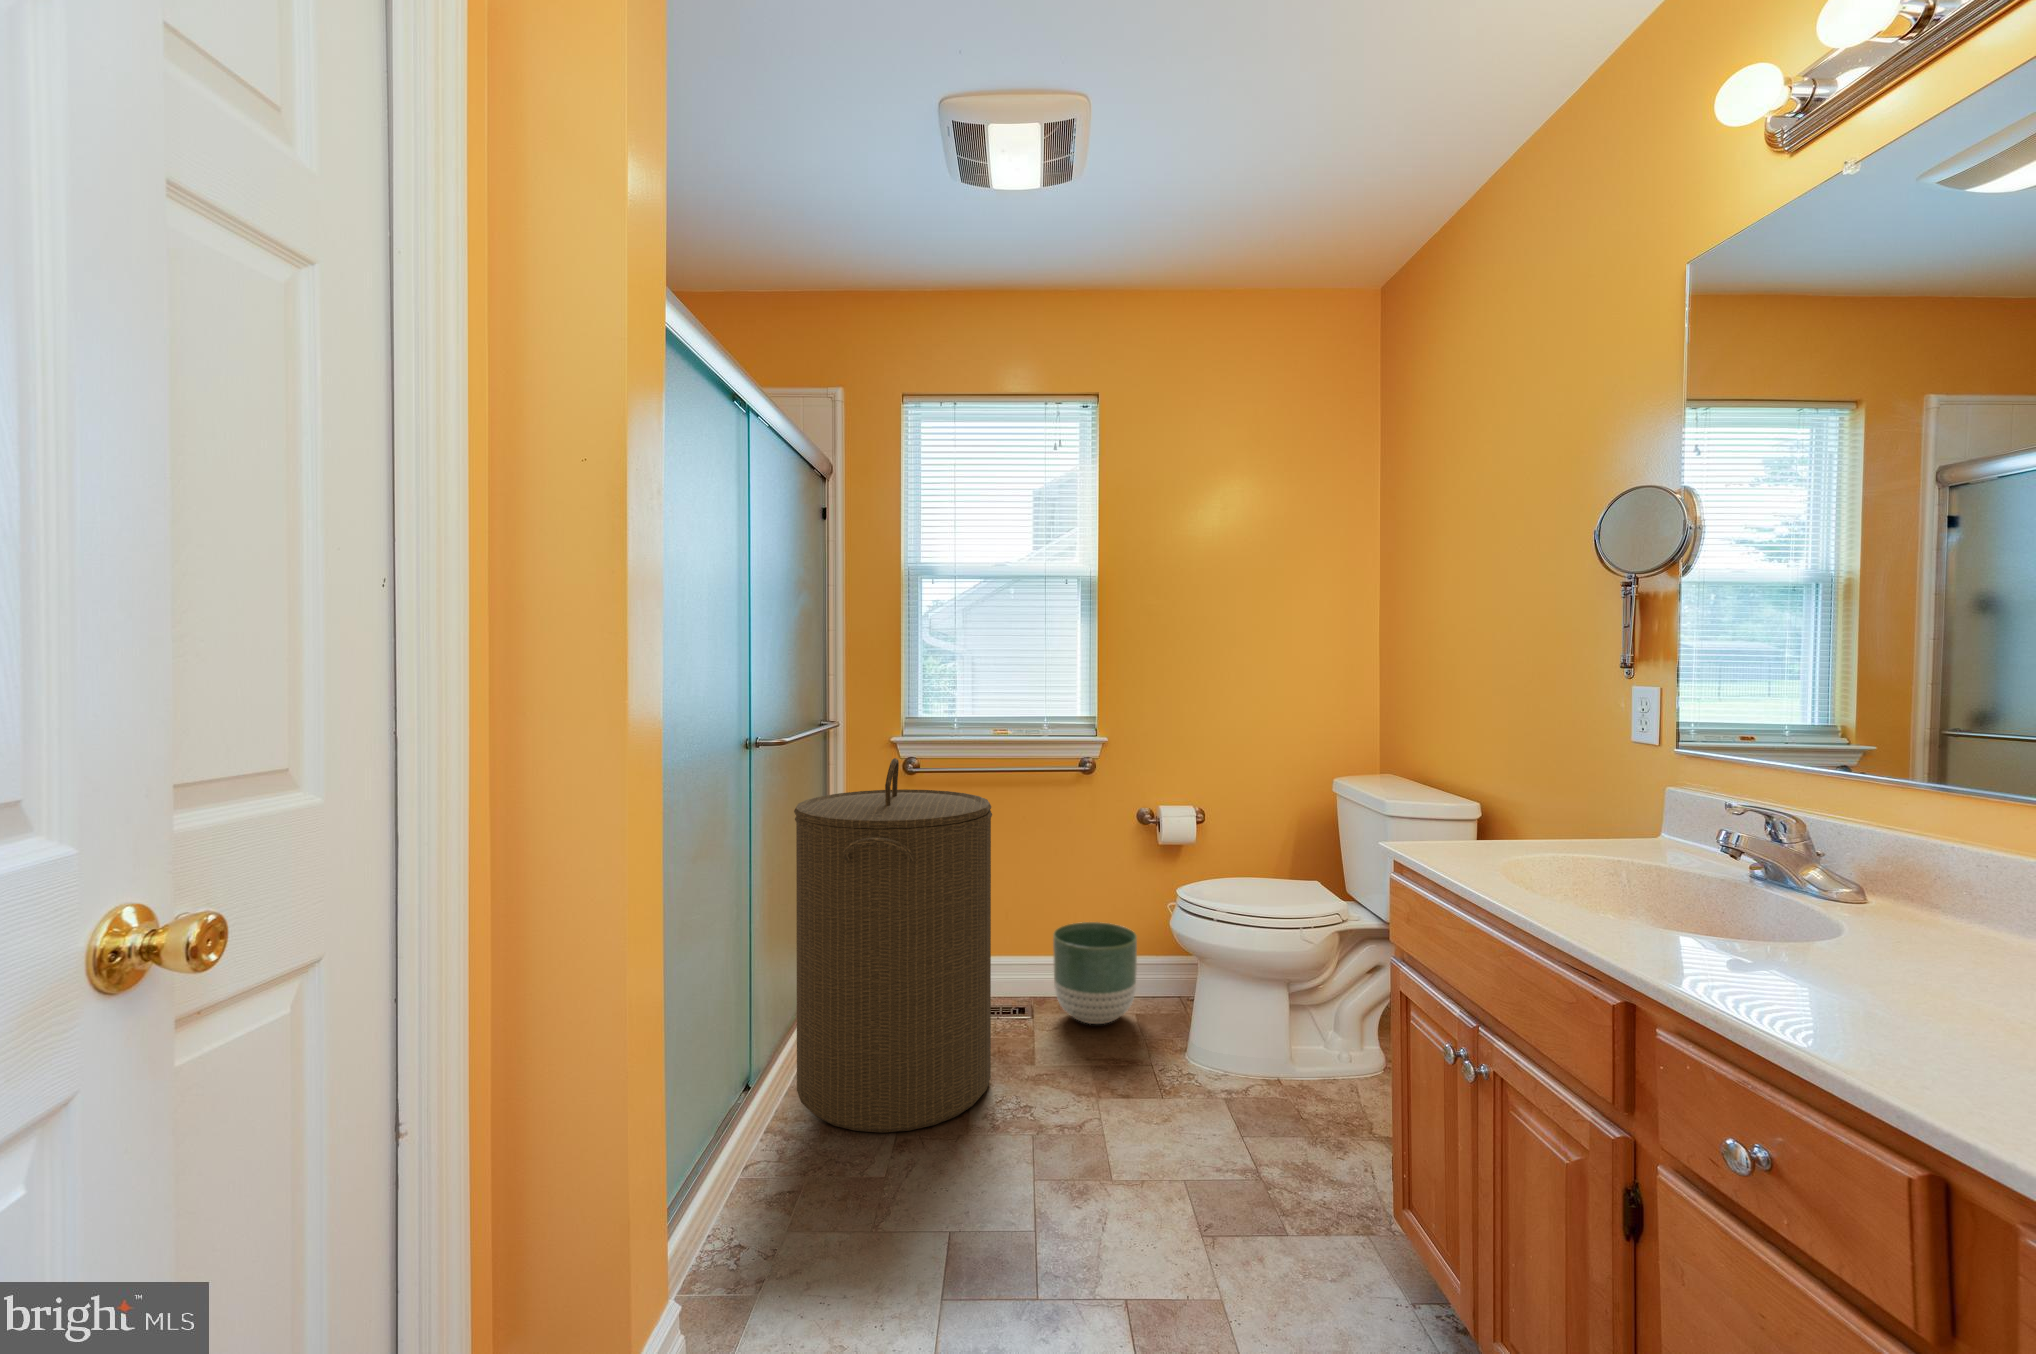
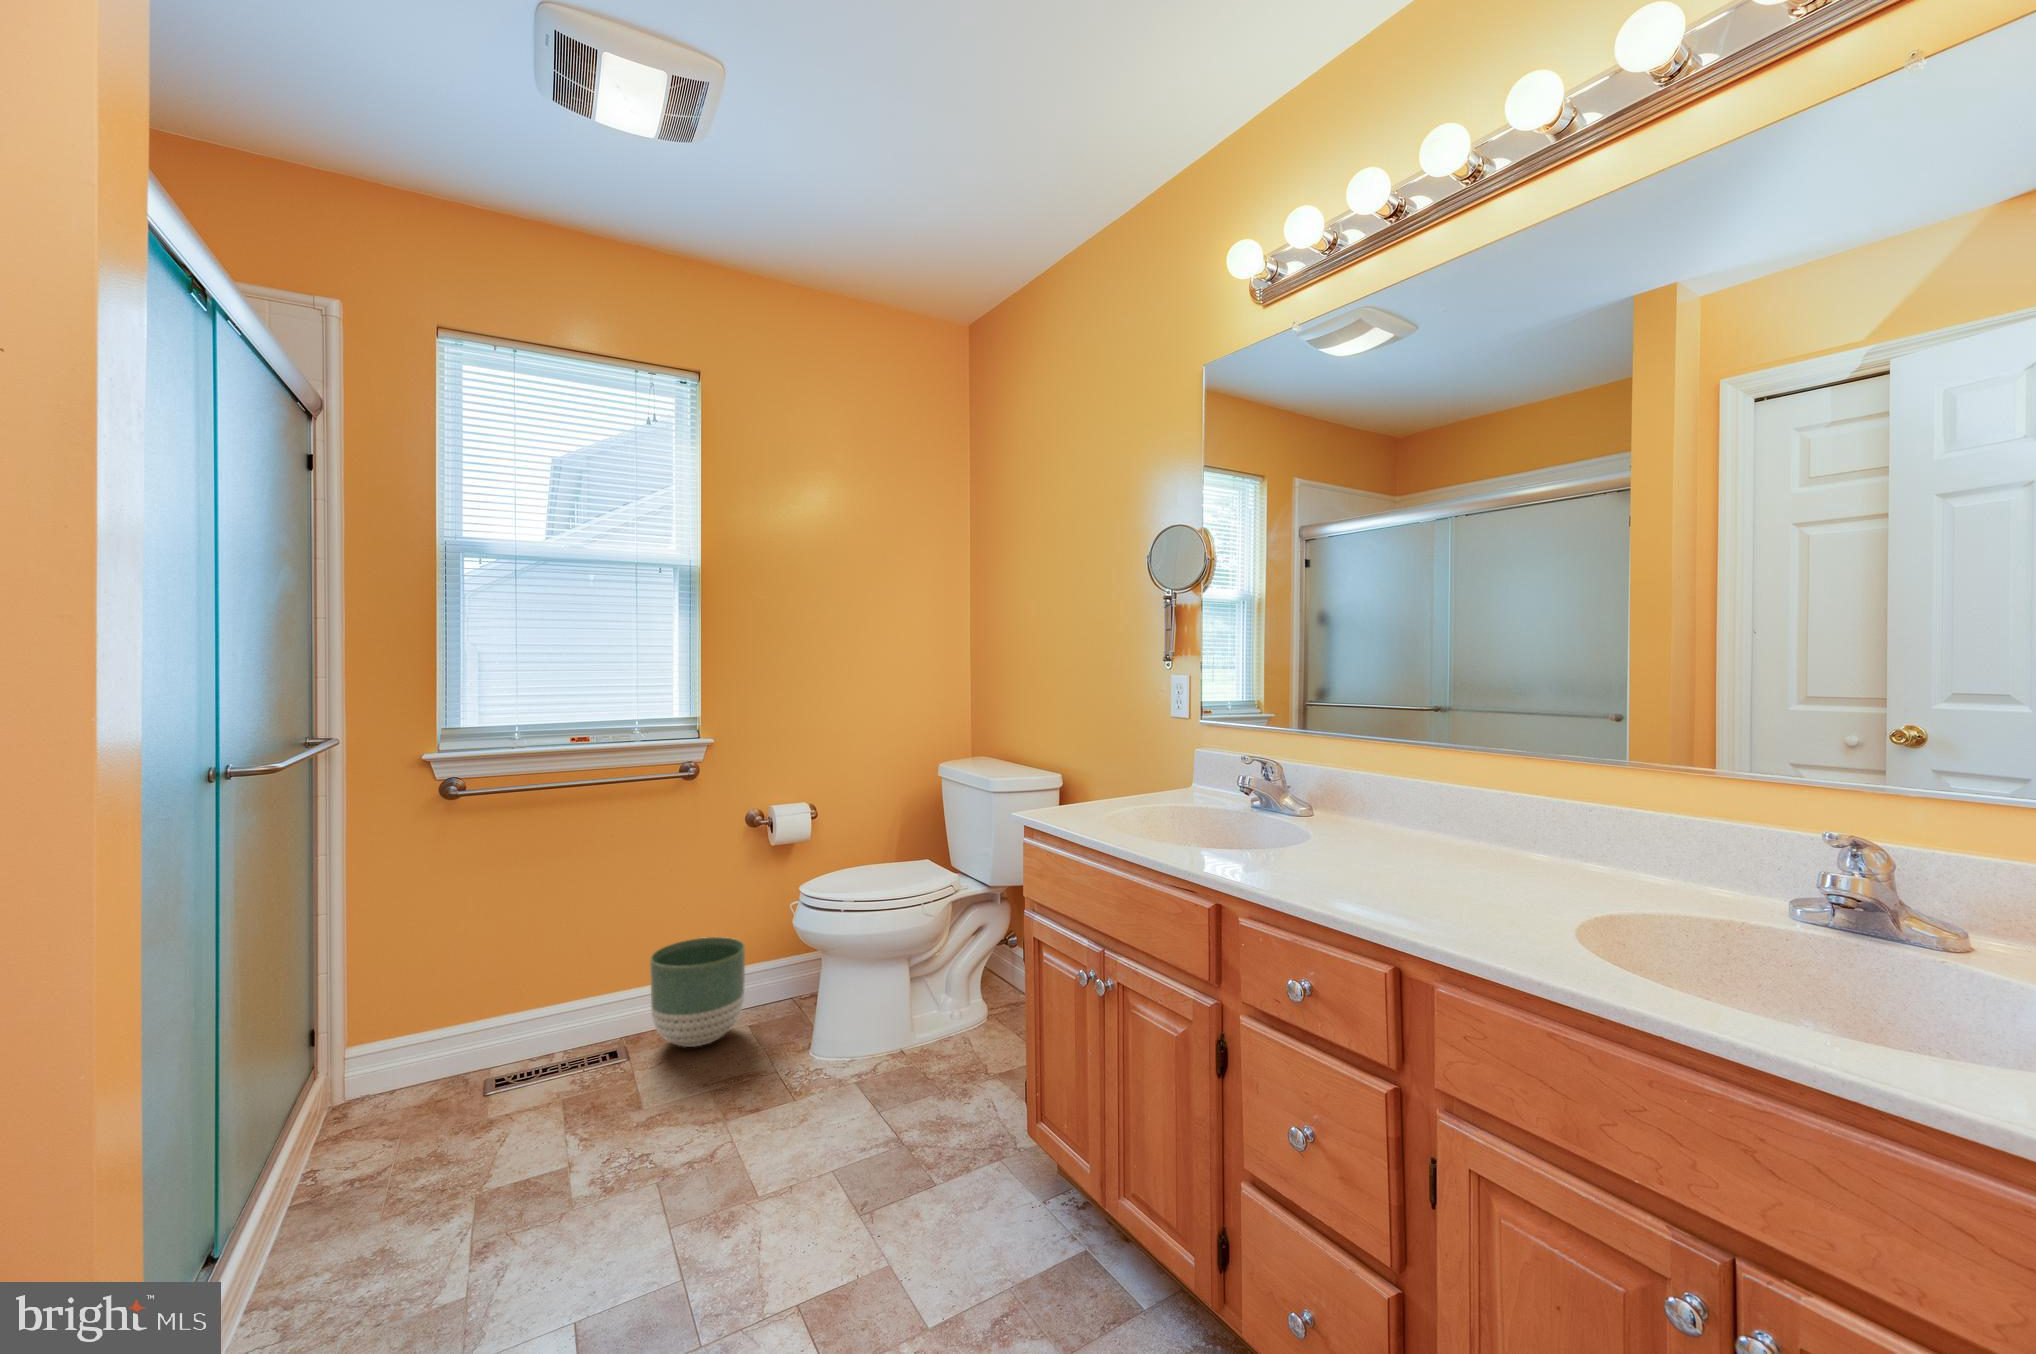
laundry hamper: present [794,758,992,1133] -> none [289,779,591,1267]

